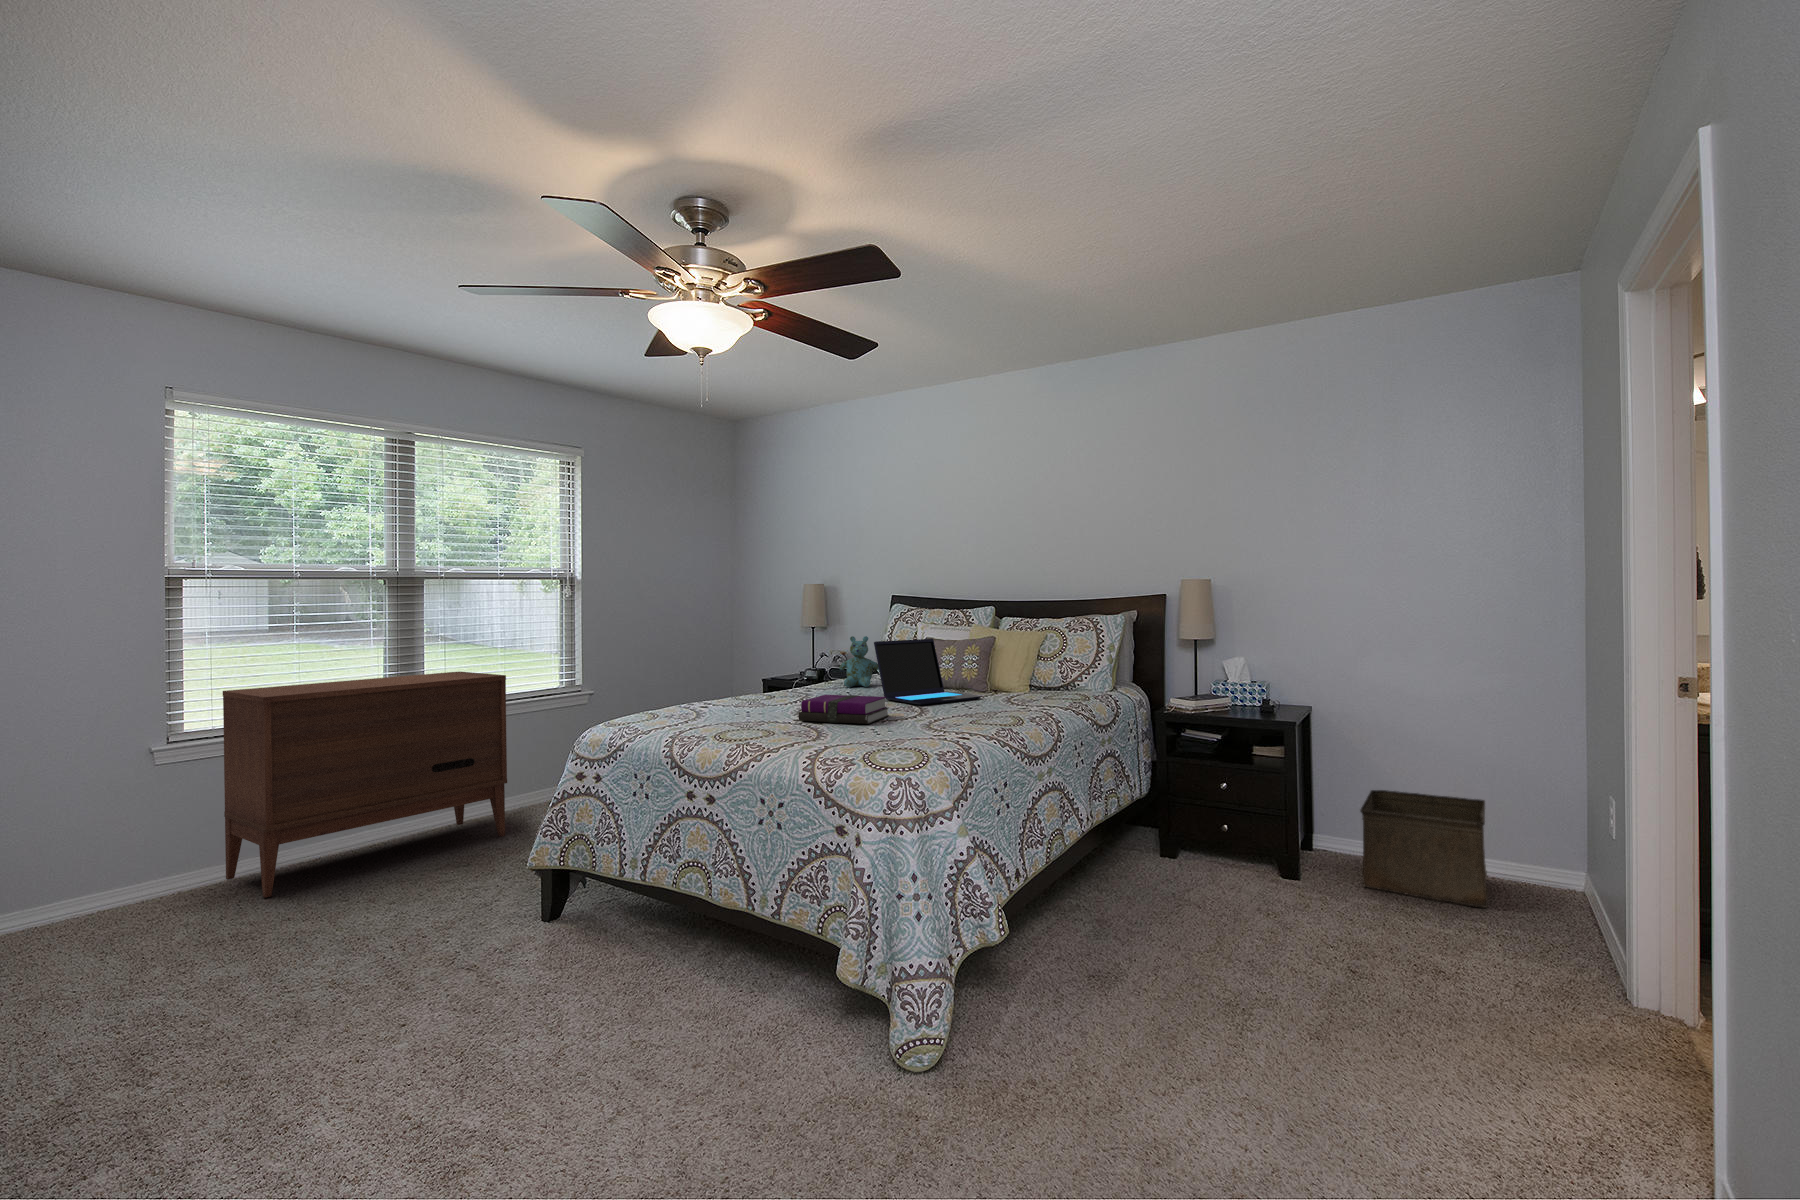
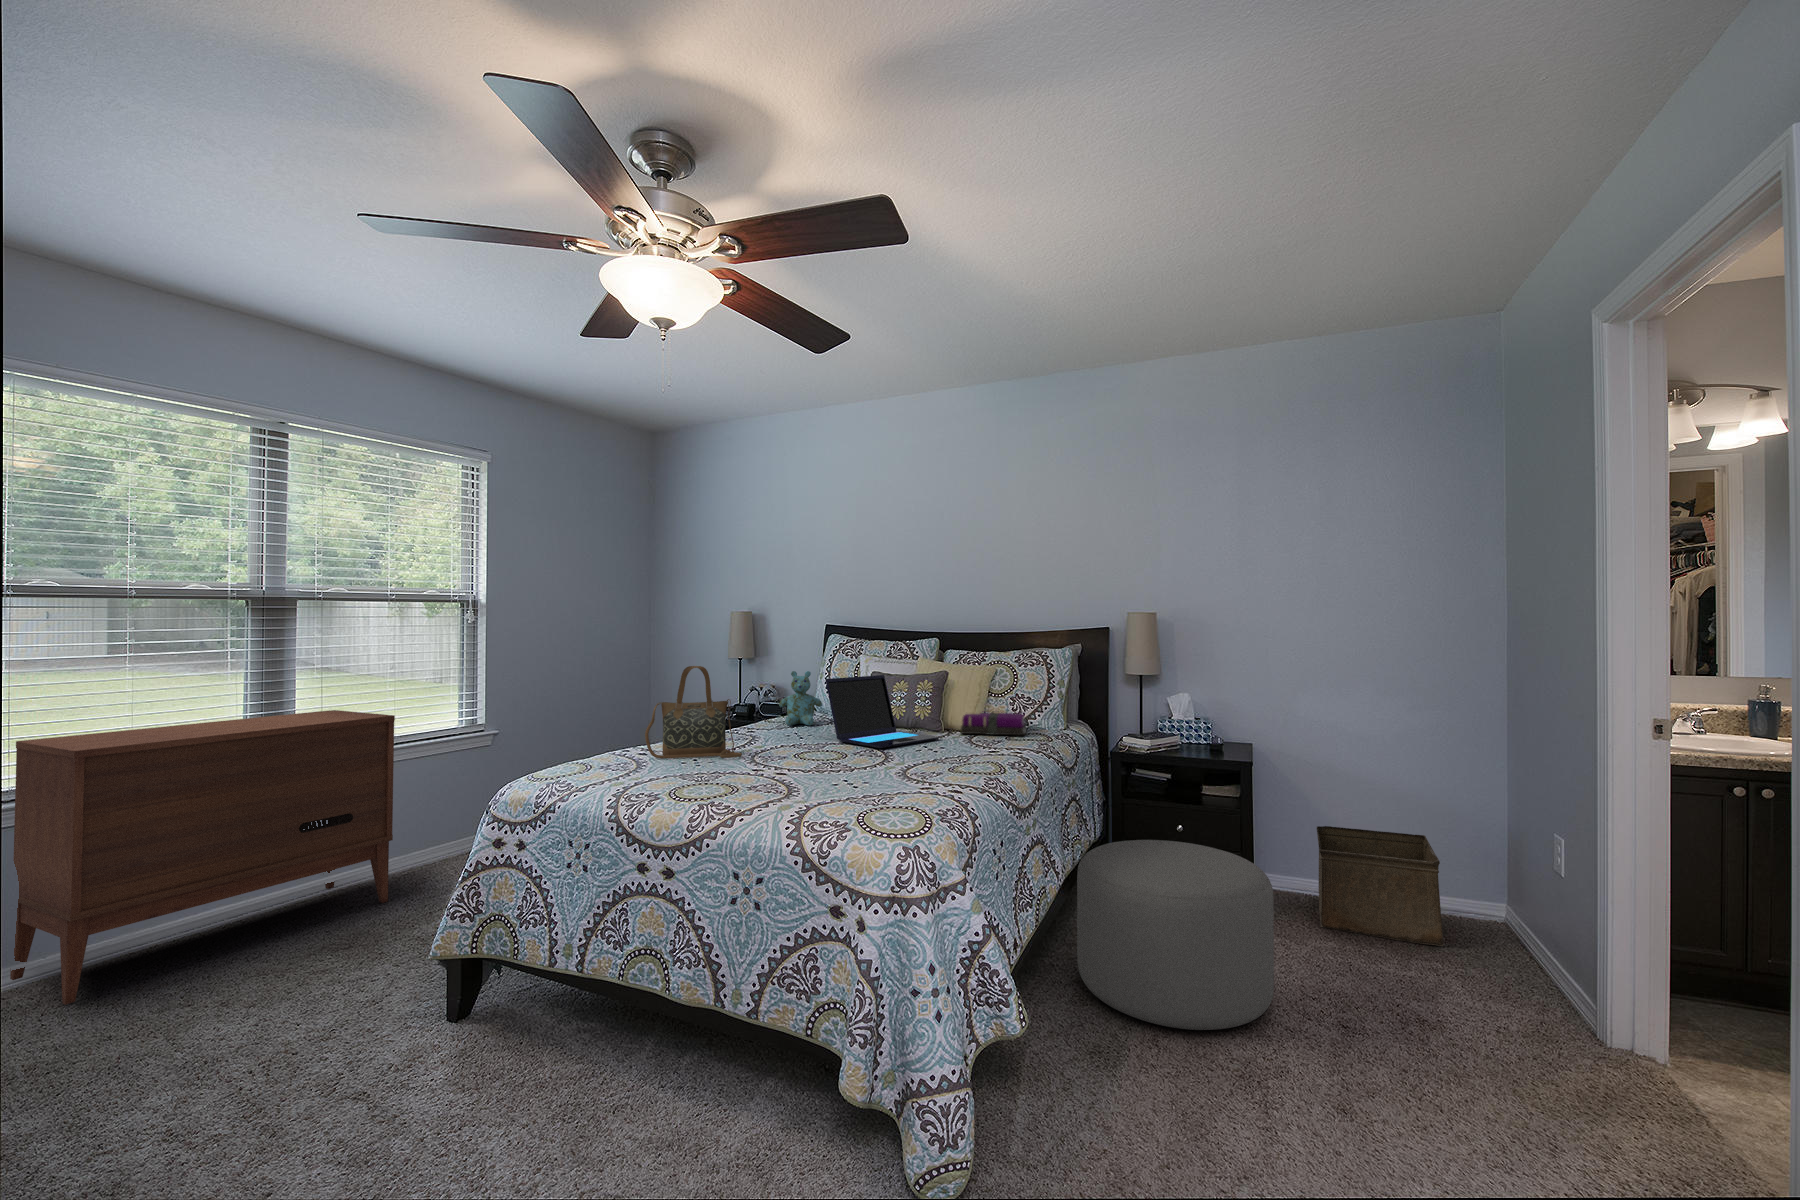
handbag: none [707,629,792,711] -> present [645,666,742,759]
notebook: present [799,695,889,724] -> present [961,712,1027,736]
ottoman: none [1093,792,1280,962] -> present [1077,840,1274,1030]

